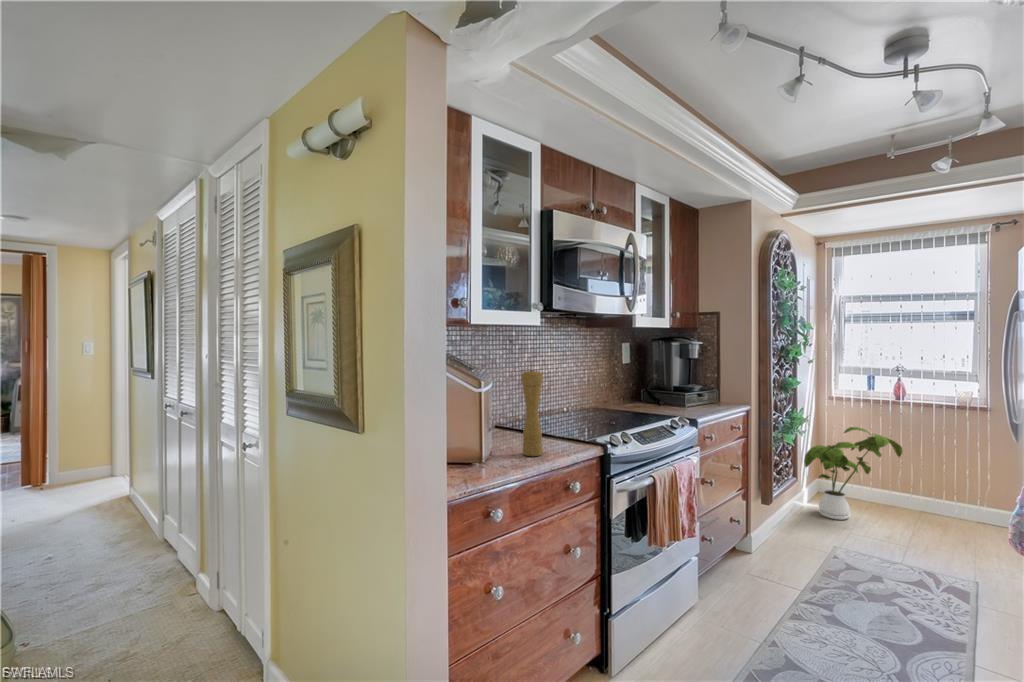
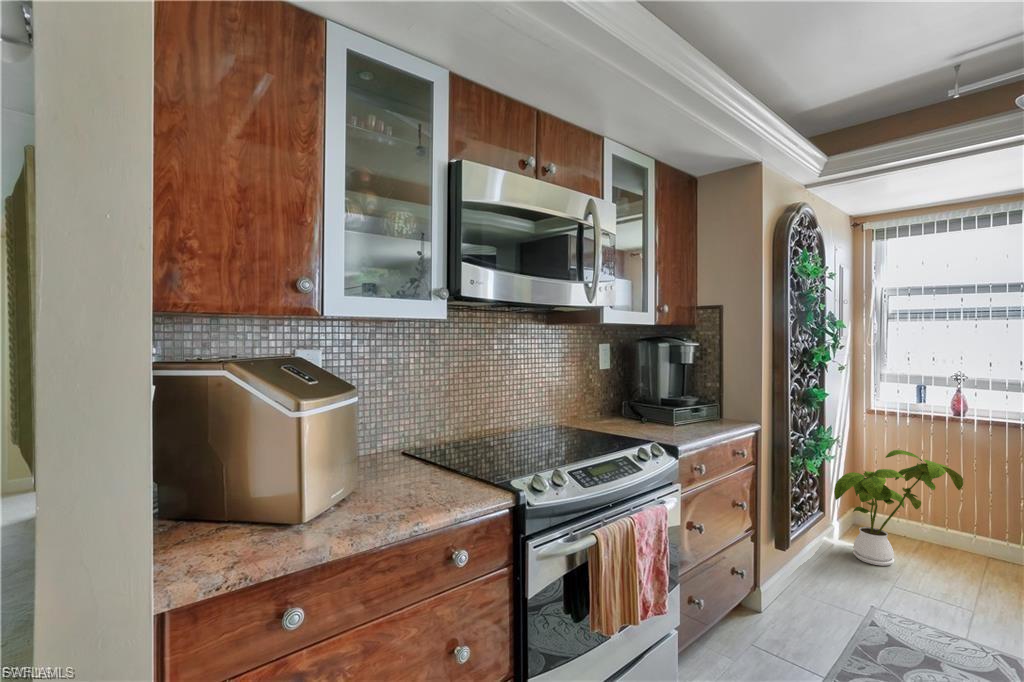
pepper mill: present [521,370,543,456] -> none [374,384,407,515]

